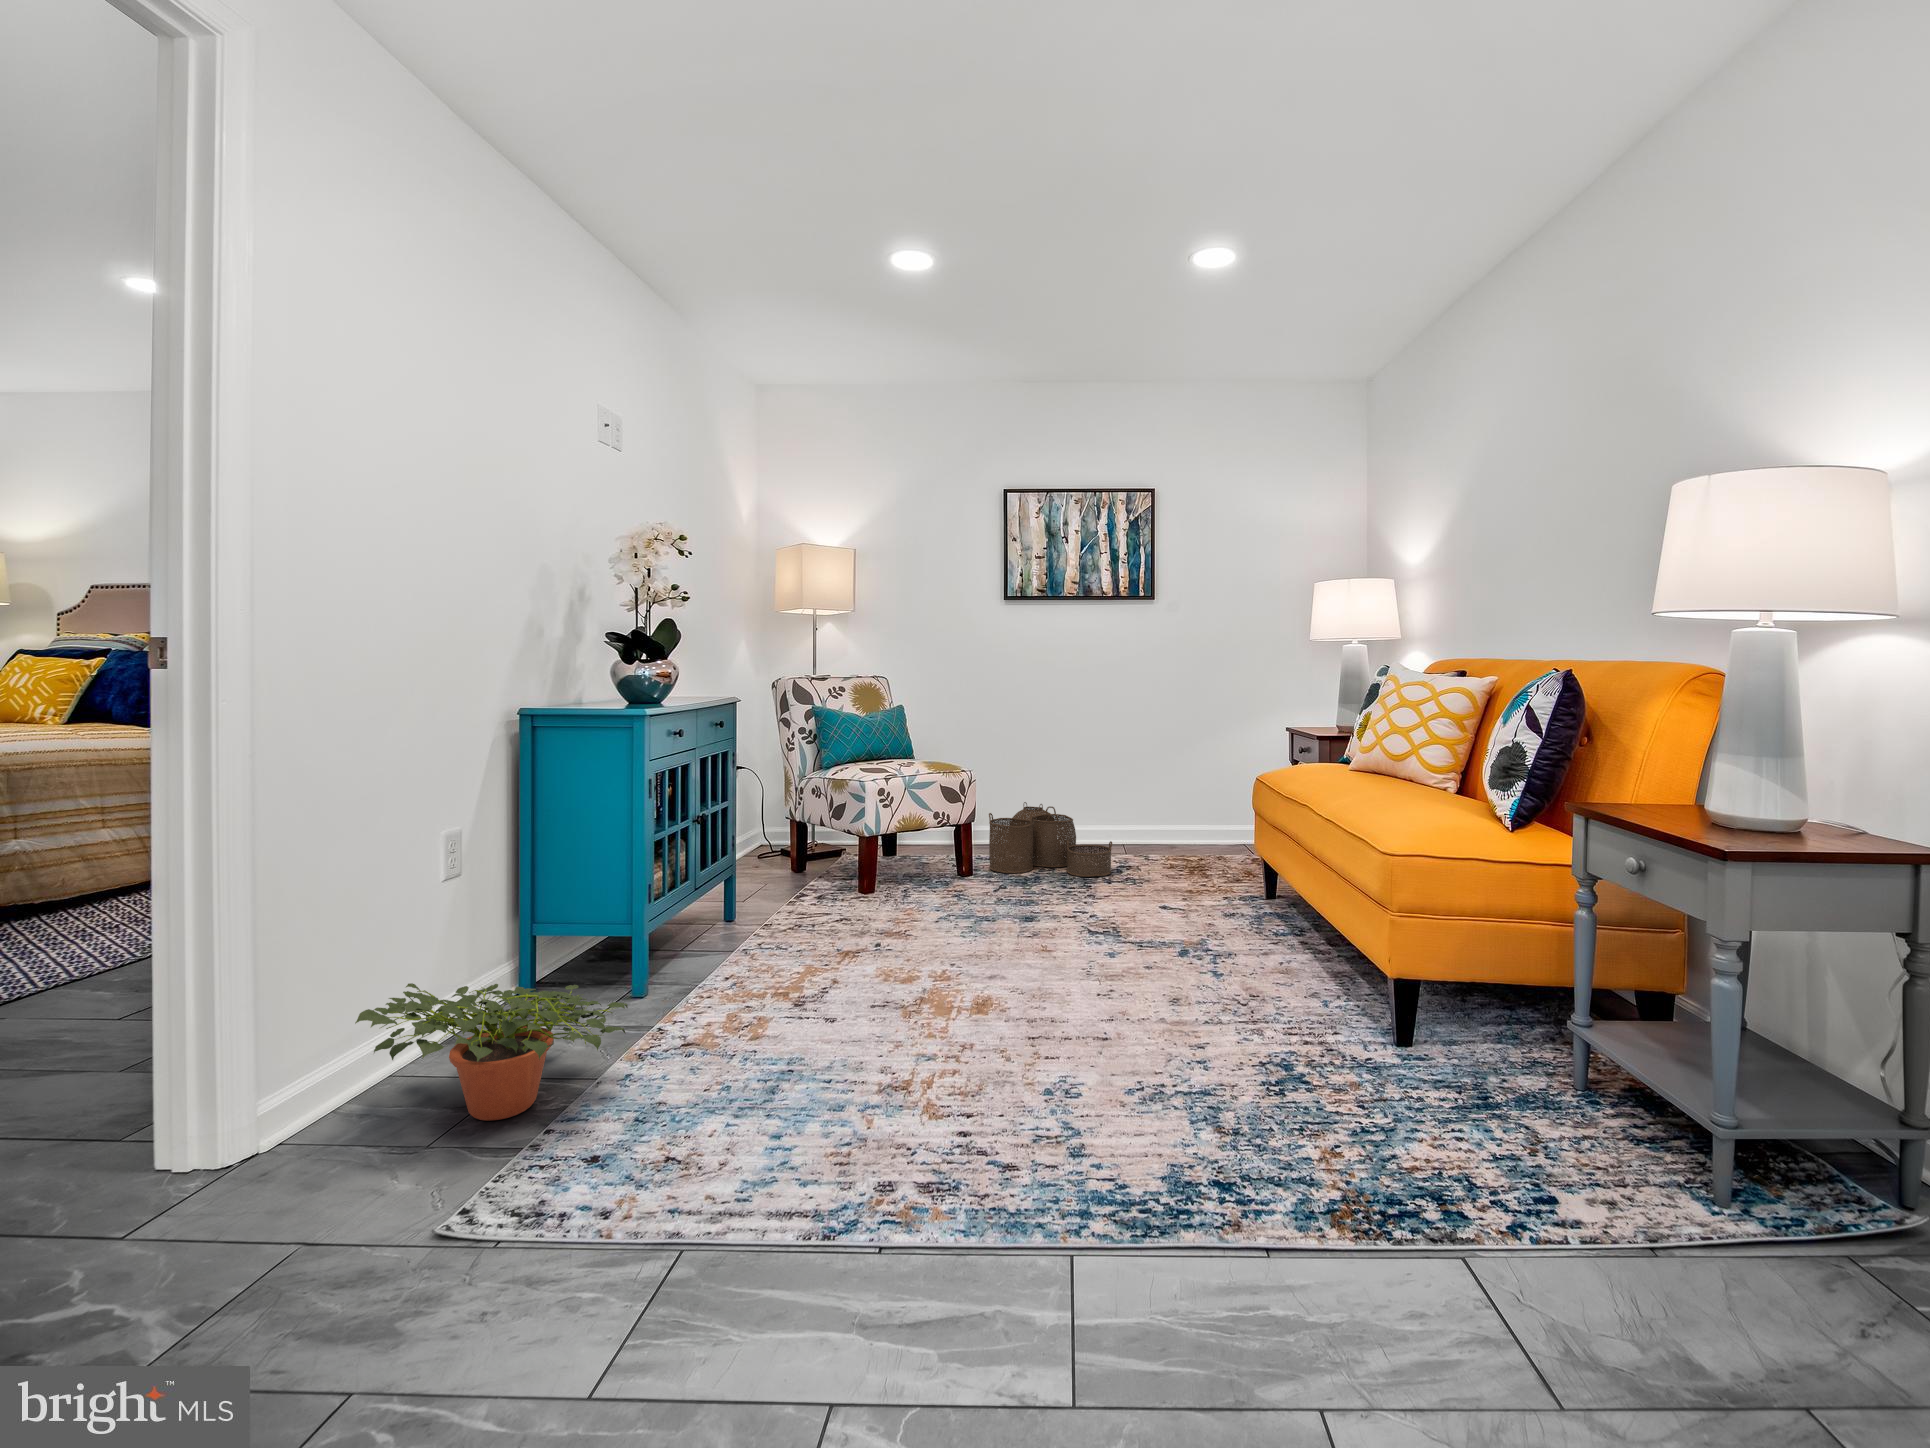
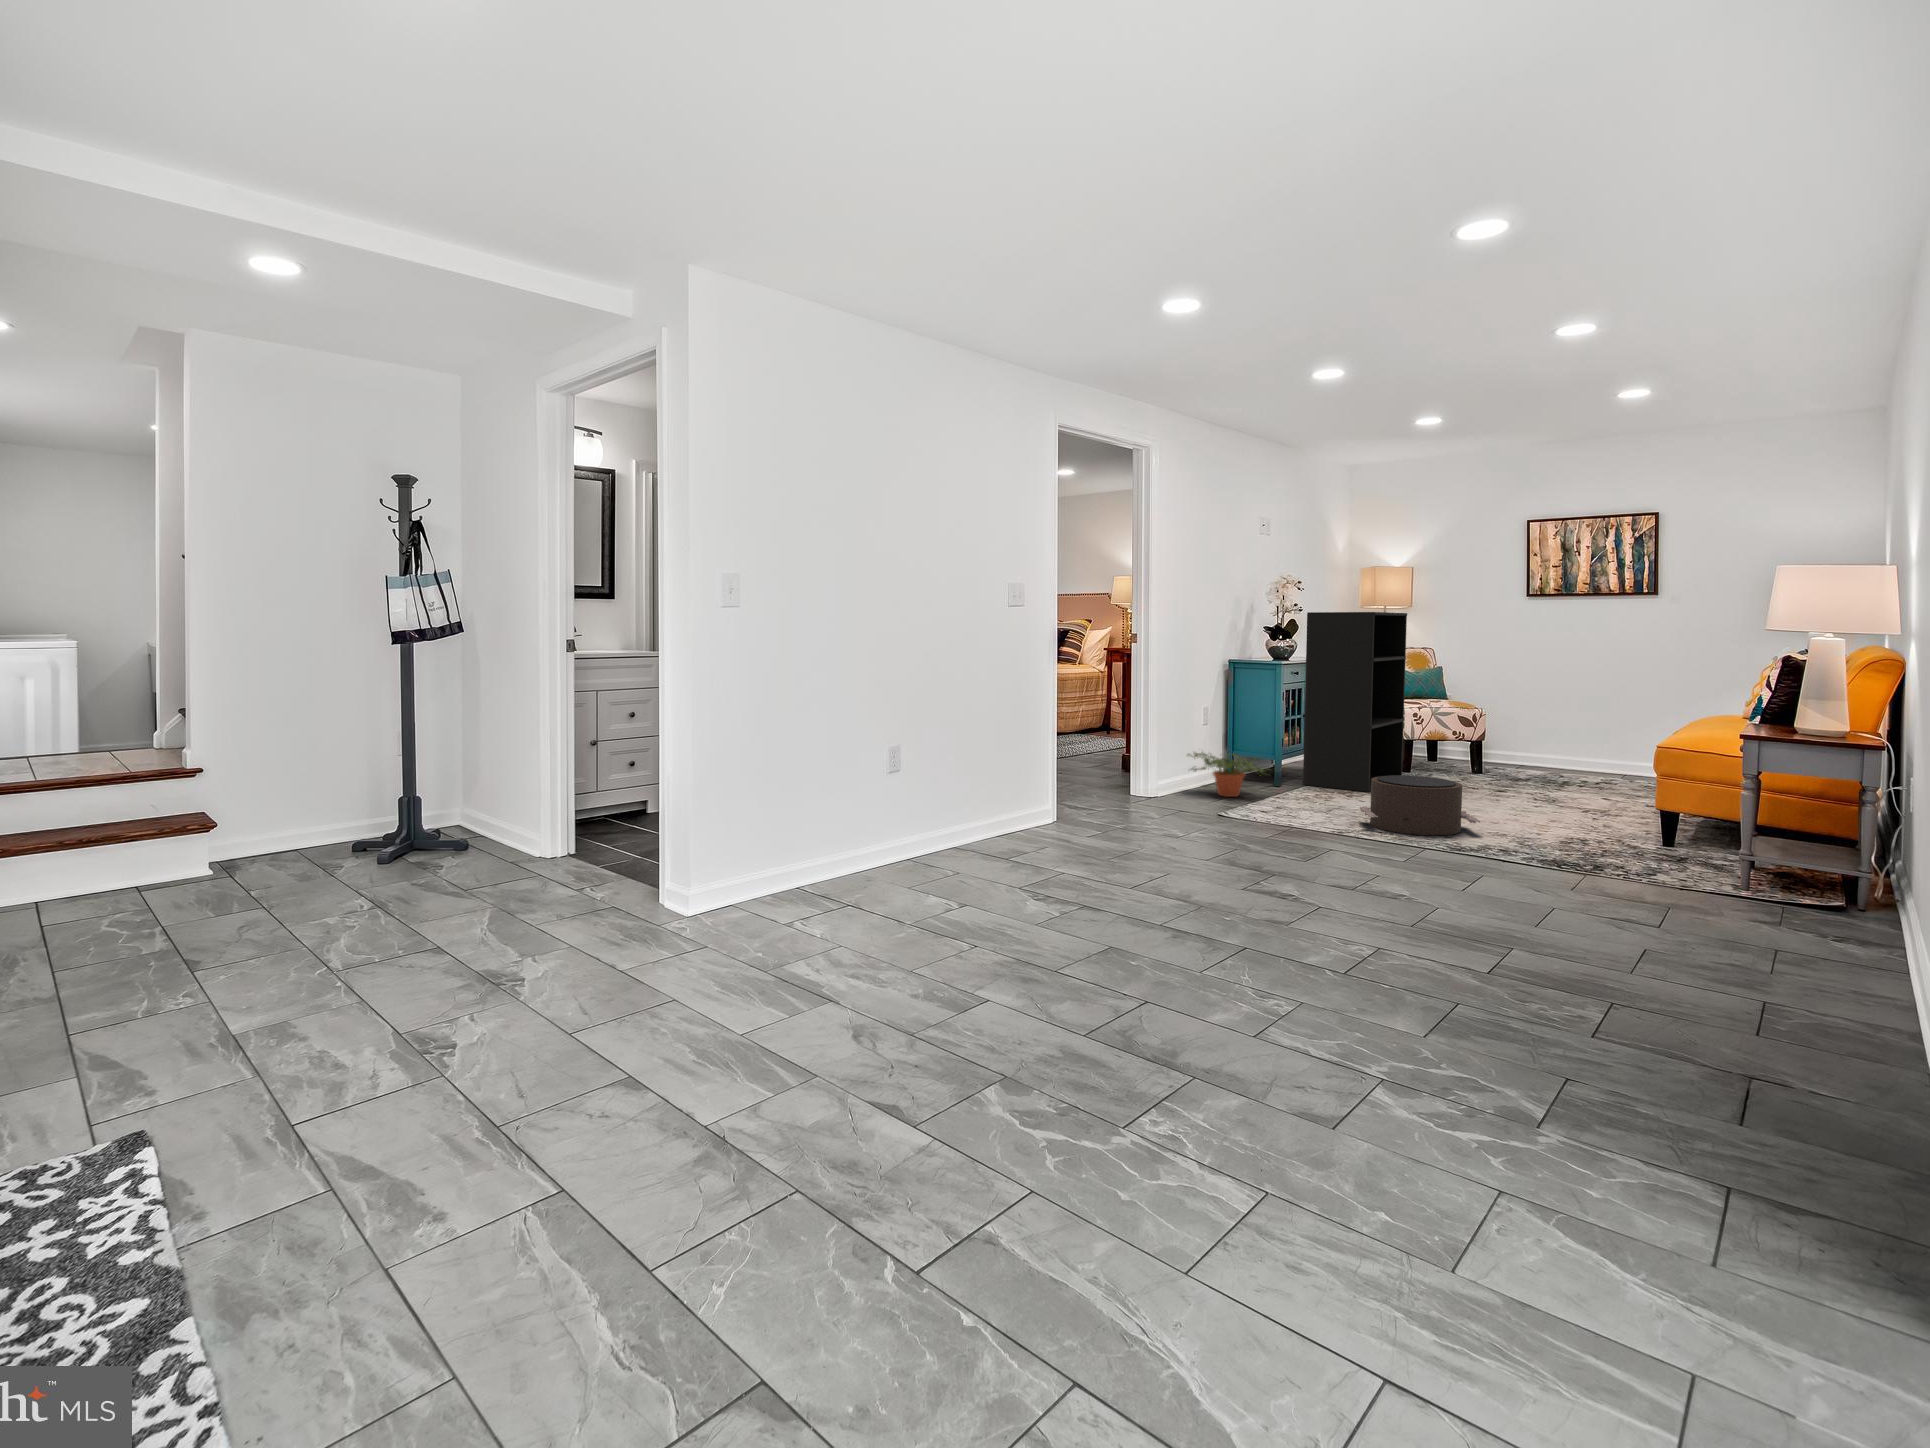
bookshelf: none [701,601,878,987] -> present [1303,612,1407,792]
woven basket: present [989,802,1112,877] -> none [1498,736,1591,783]
pouf: none [884,1007,1188,1240] -> present [1360,775,1480,835]

